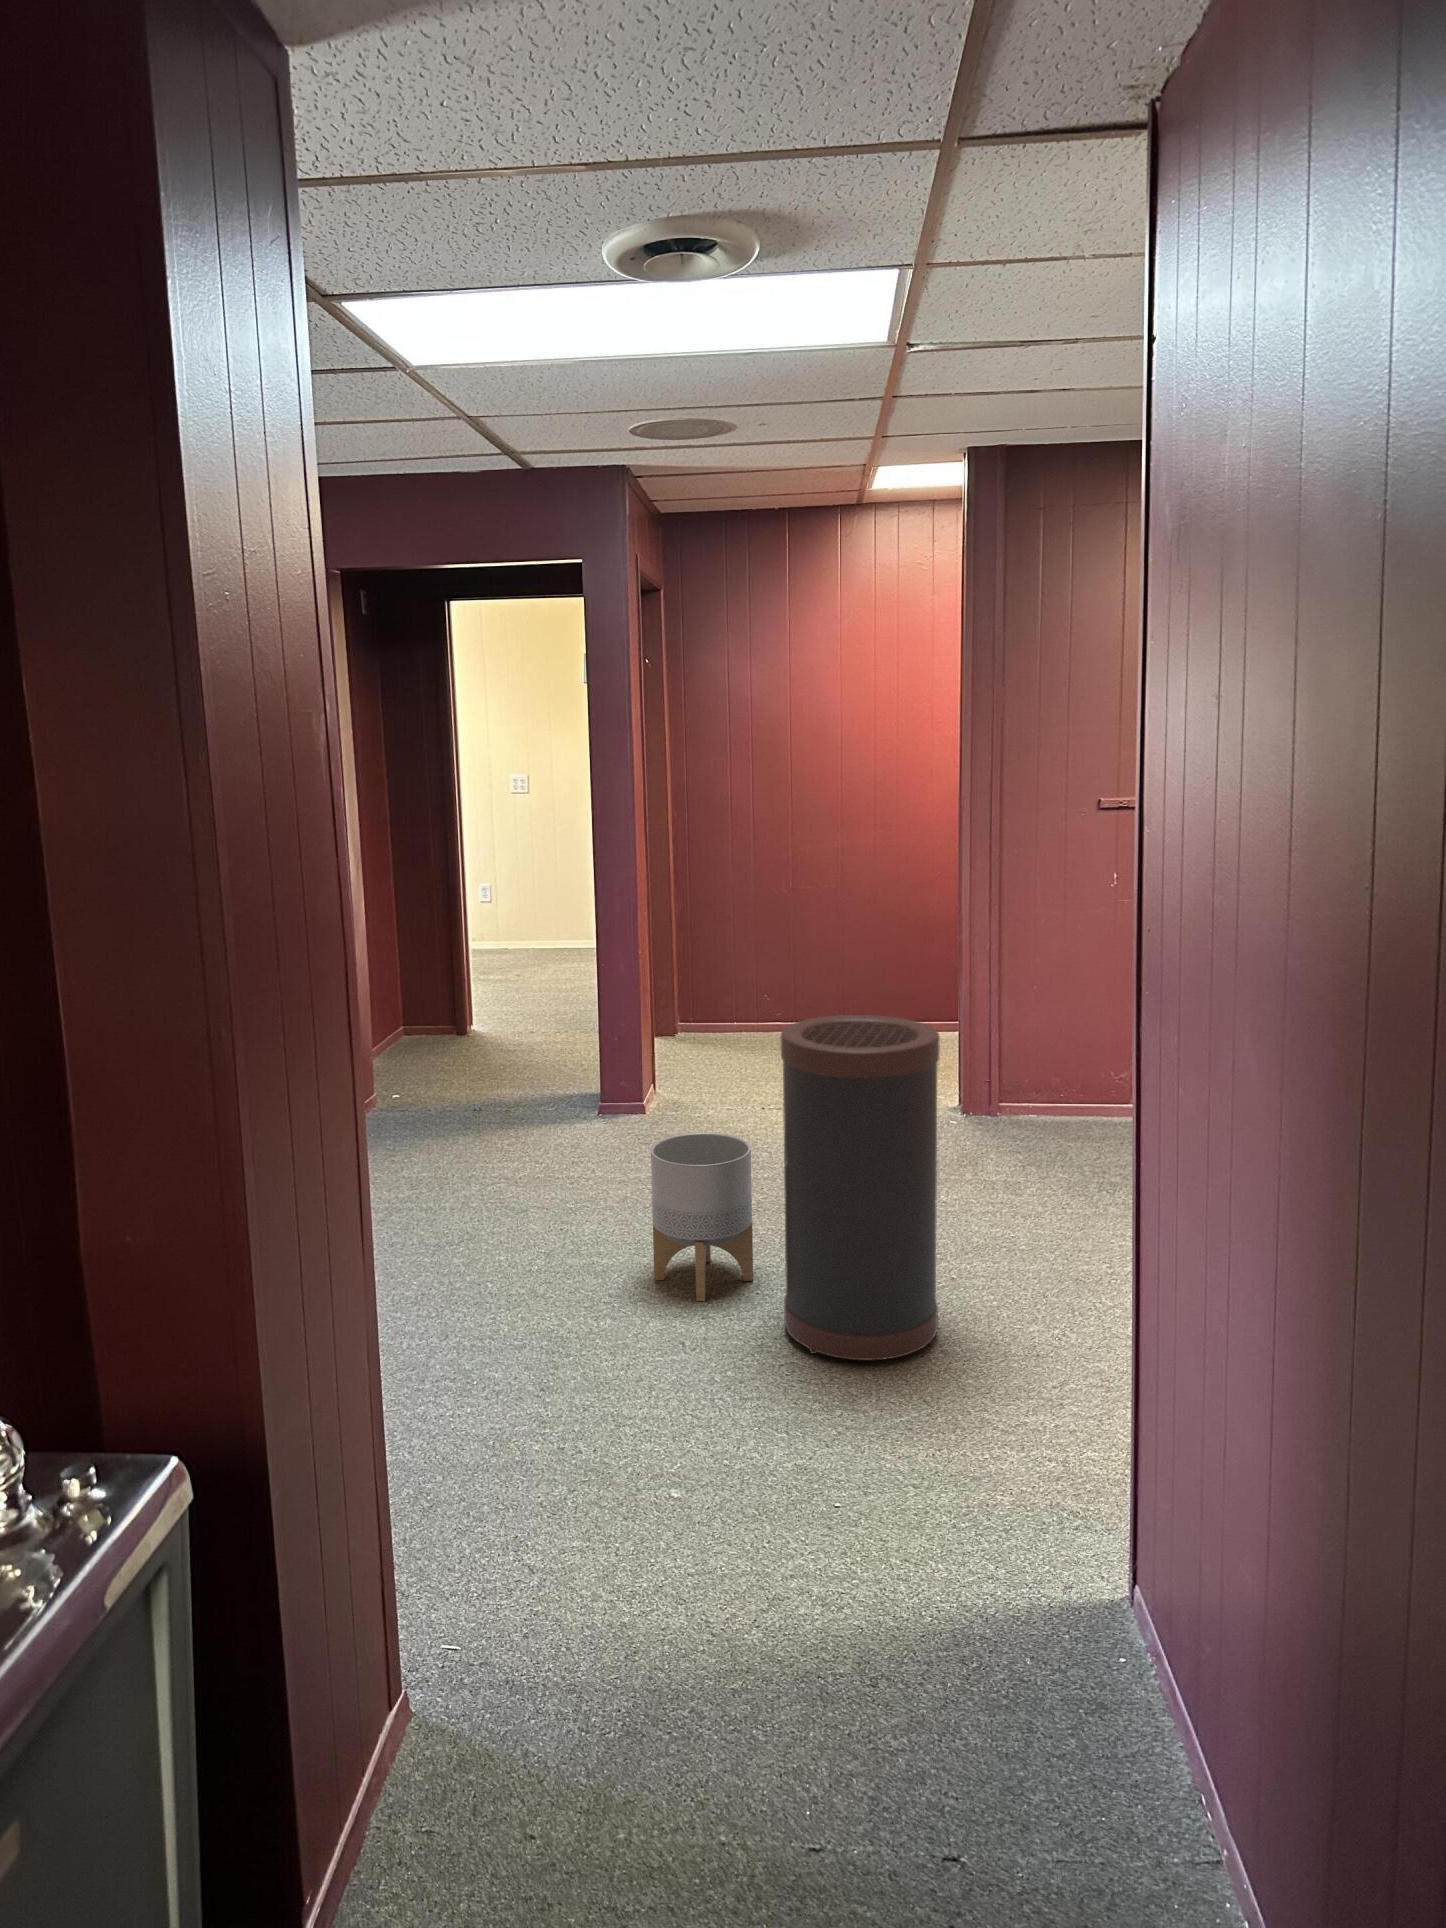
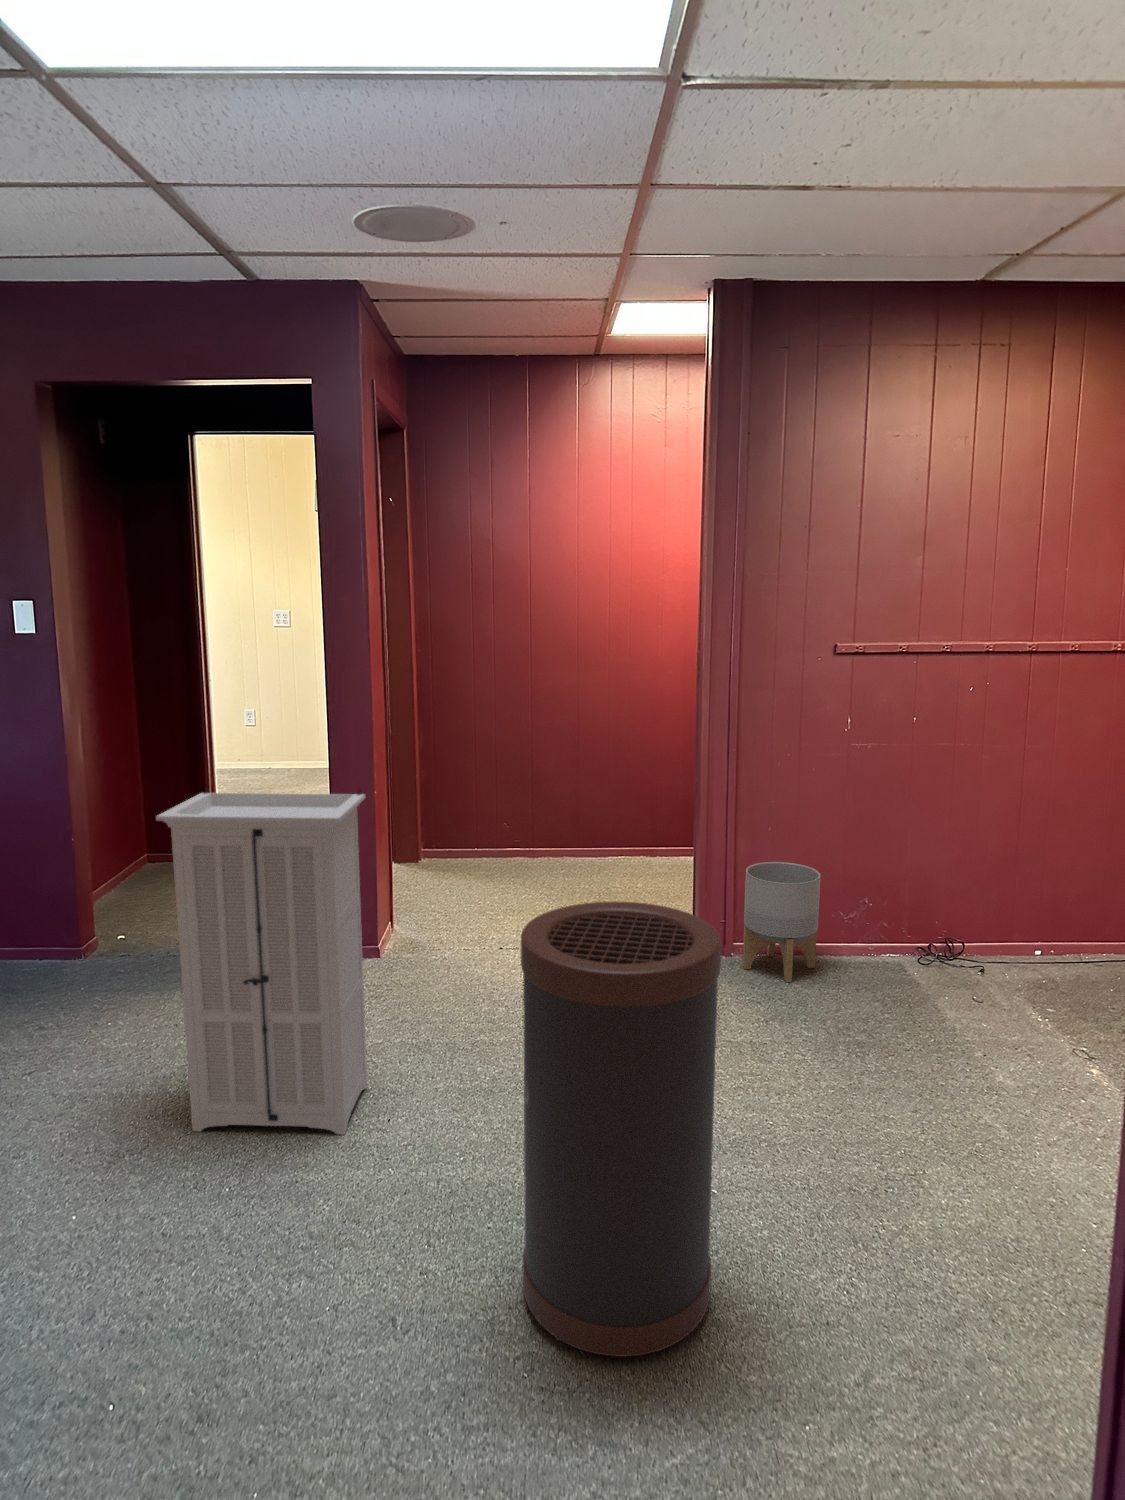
storage cabinet: none [475,935,645,1236] -> present [156,788,367,1135]
planter: present [651,1133,753,1301] -> present [743,862,821,982]

